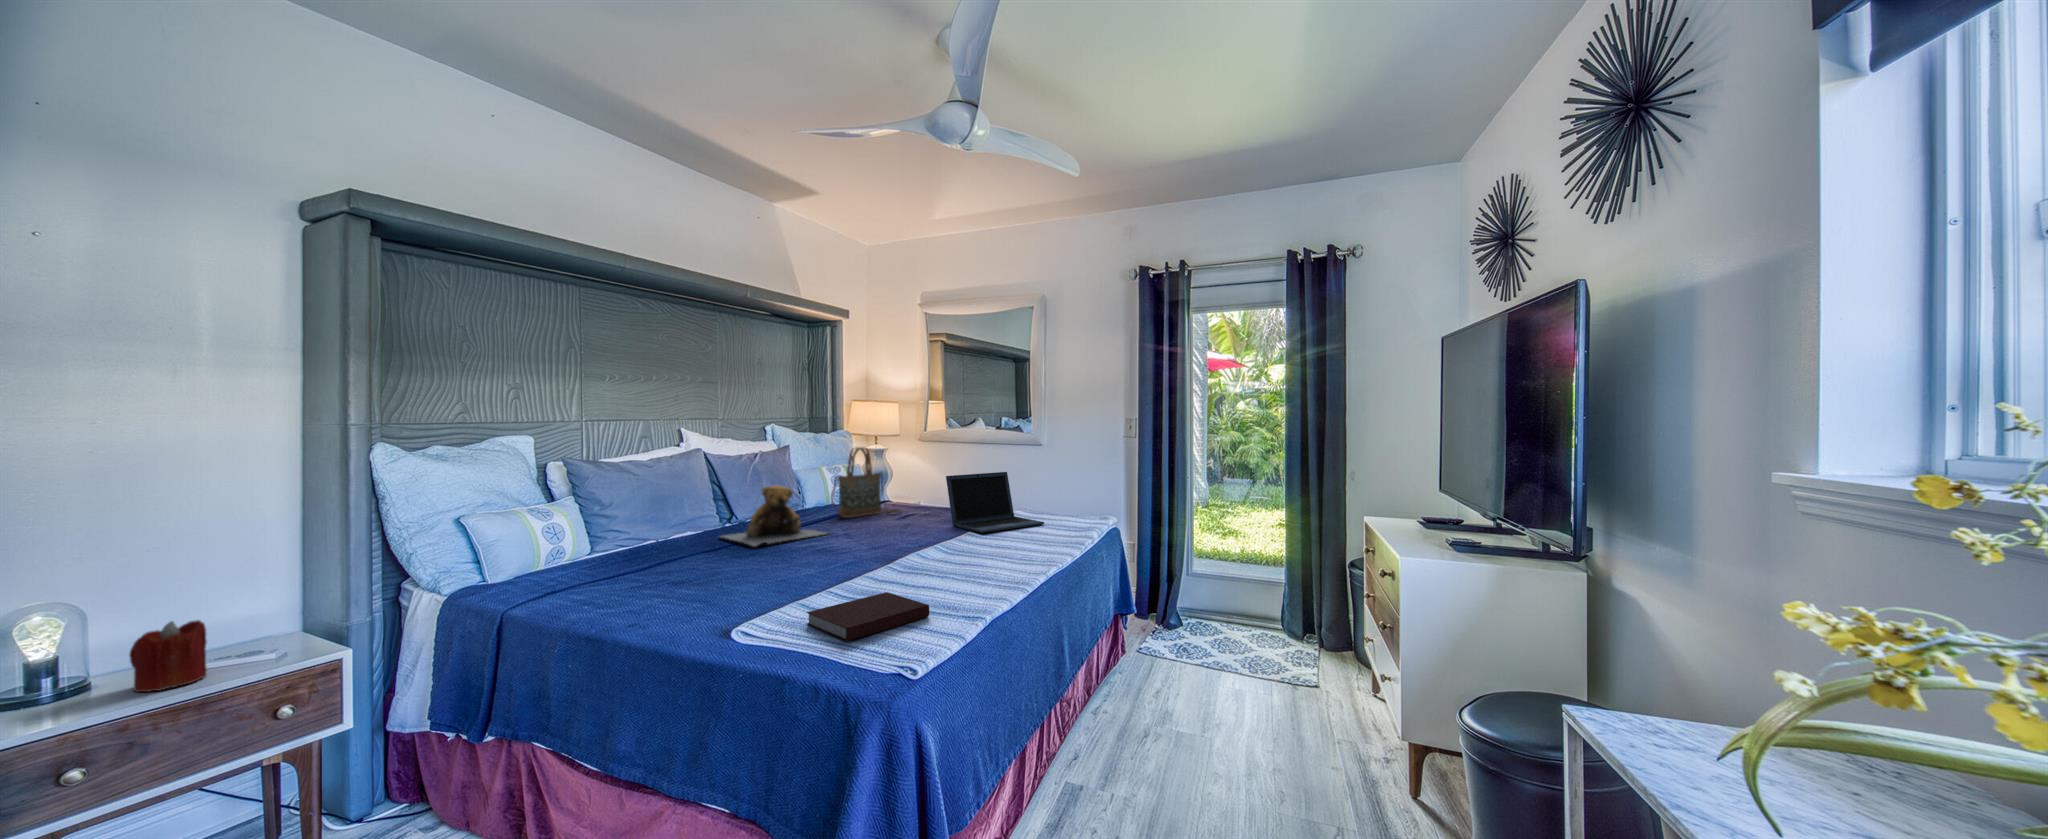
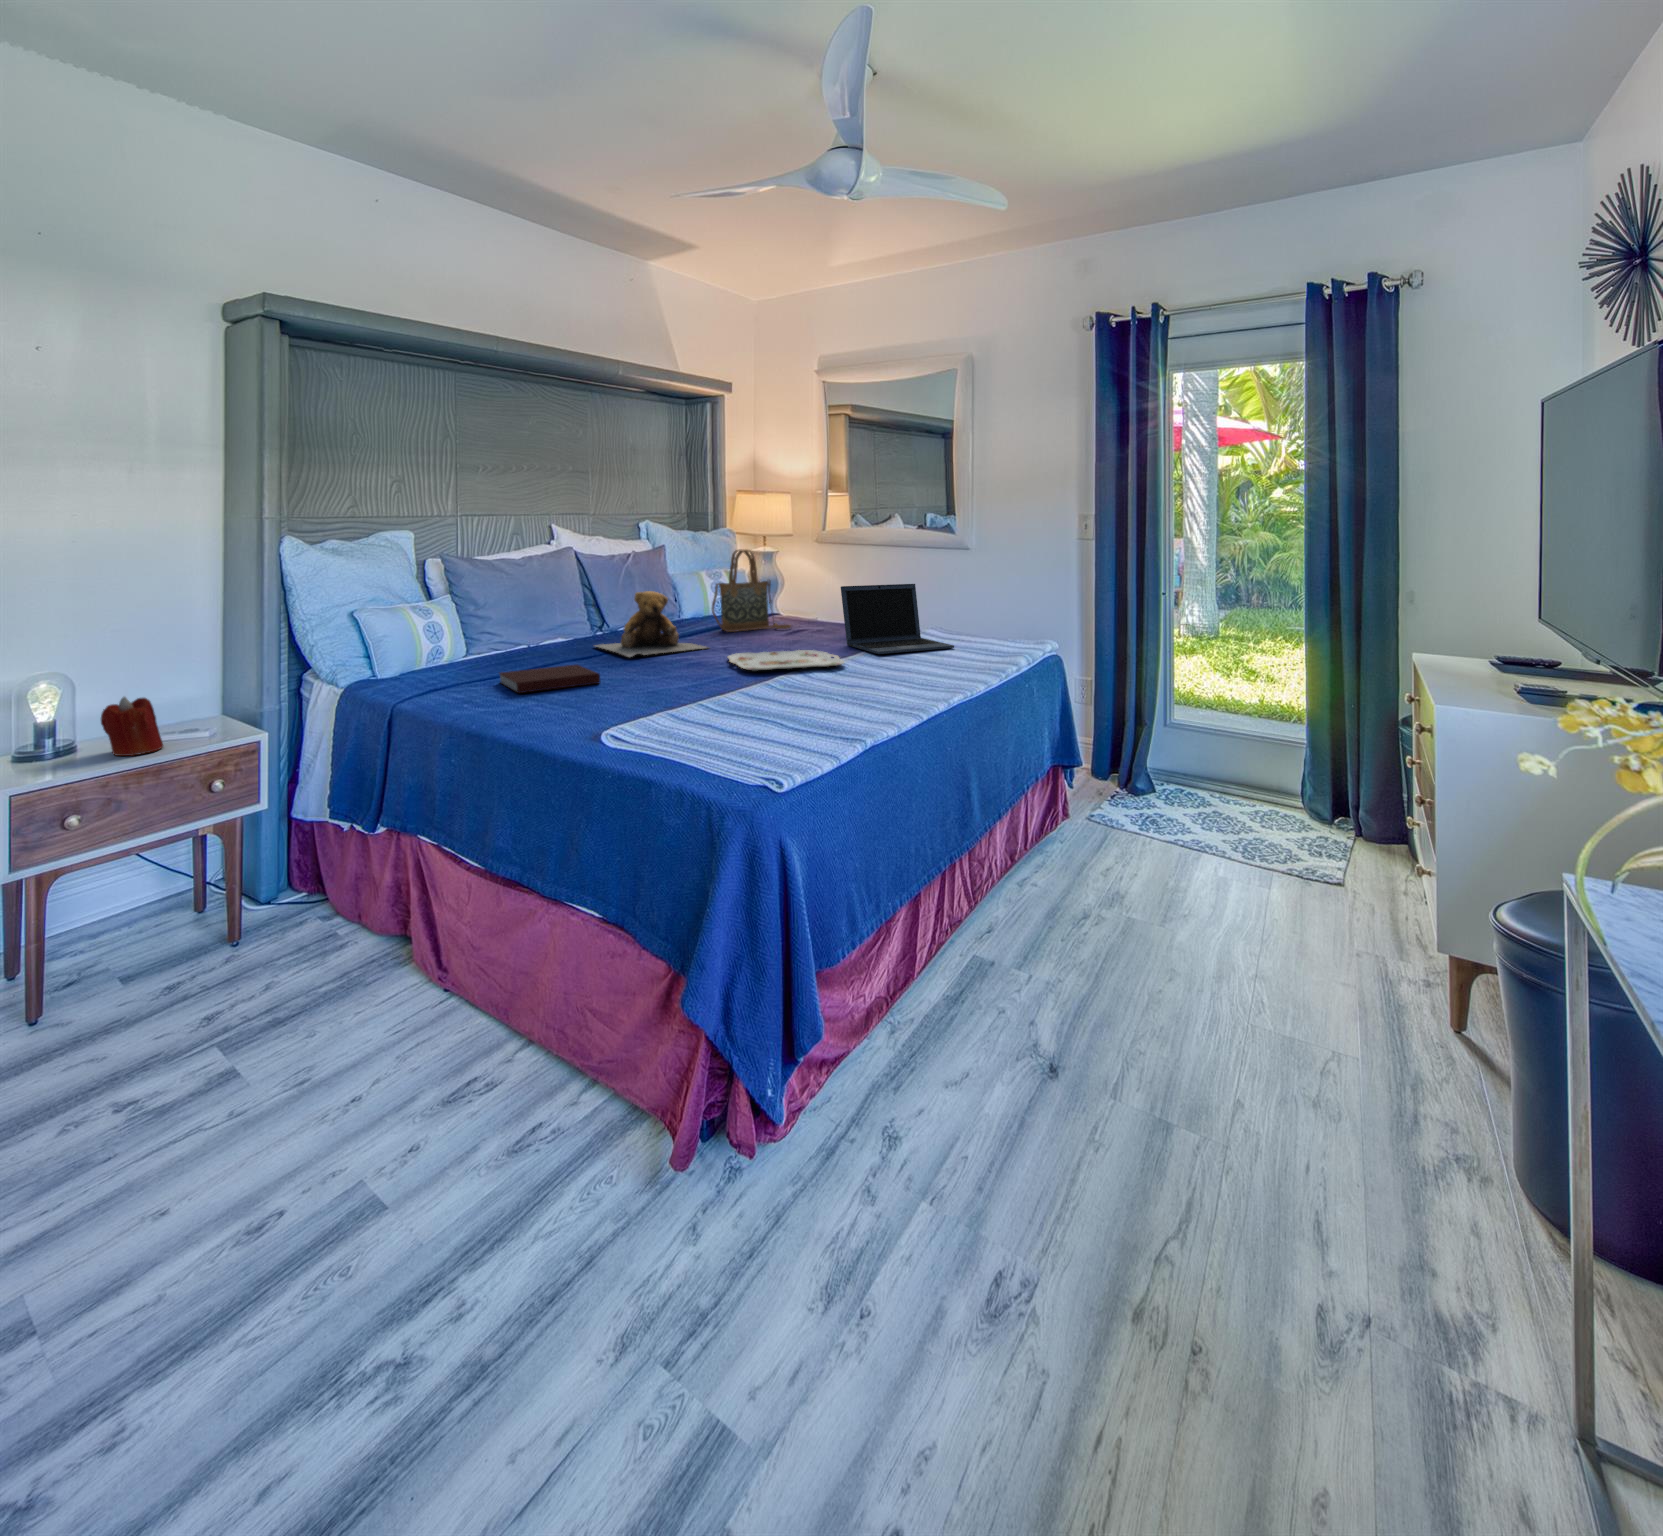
serving tray: none [847,532,955,554] -> present [728,650,844,671]
notebook: present [807,592,929,641] -> present [499,665,600,693]

